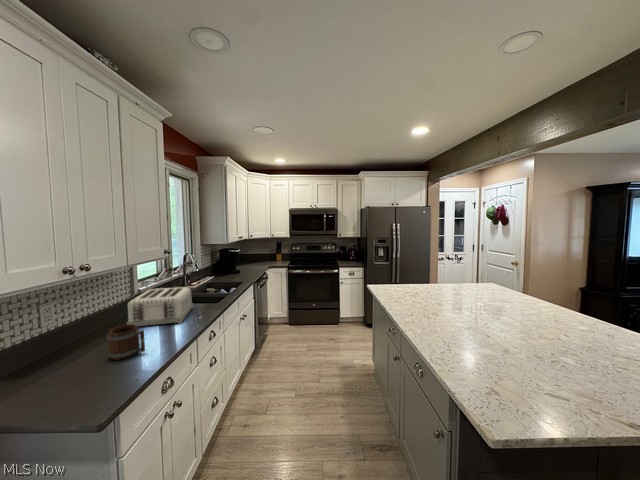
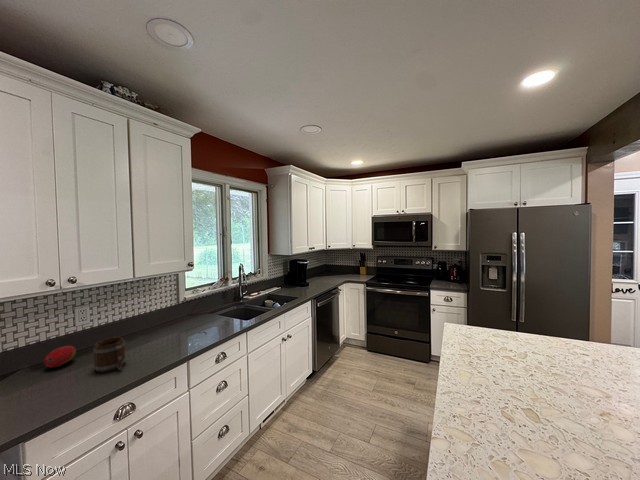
toaster: present [127,287,193,326] -> none [151,299,221,340]
fruit: none [33,345,66,370] -> present [44,346,76,368]

